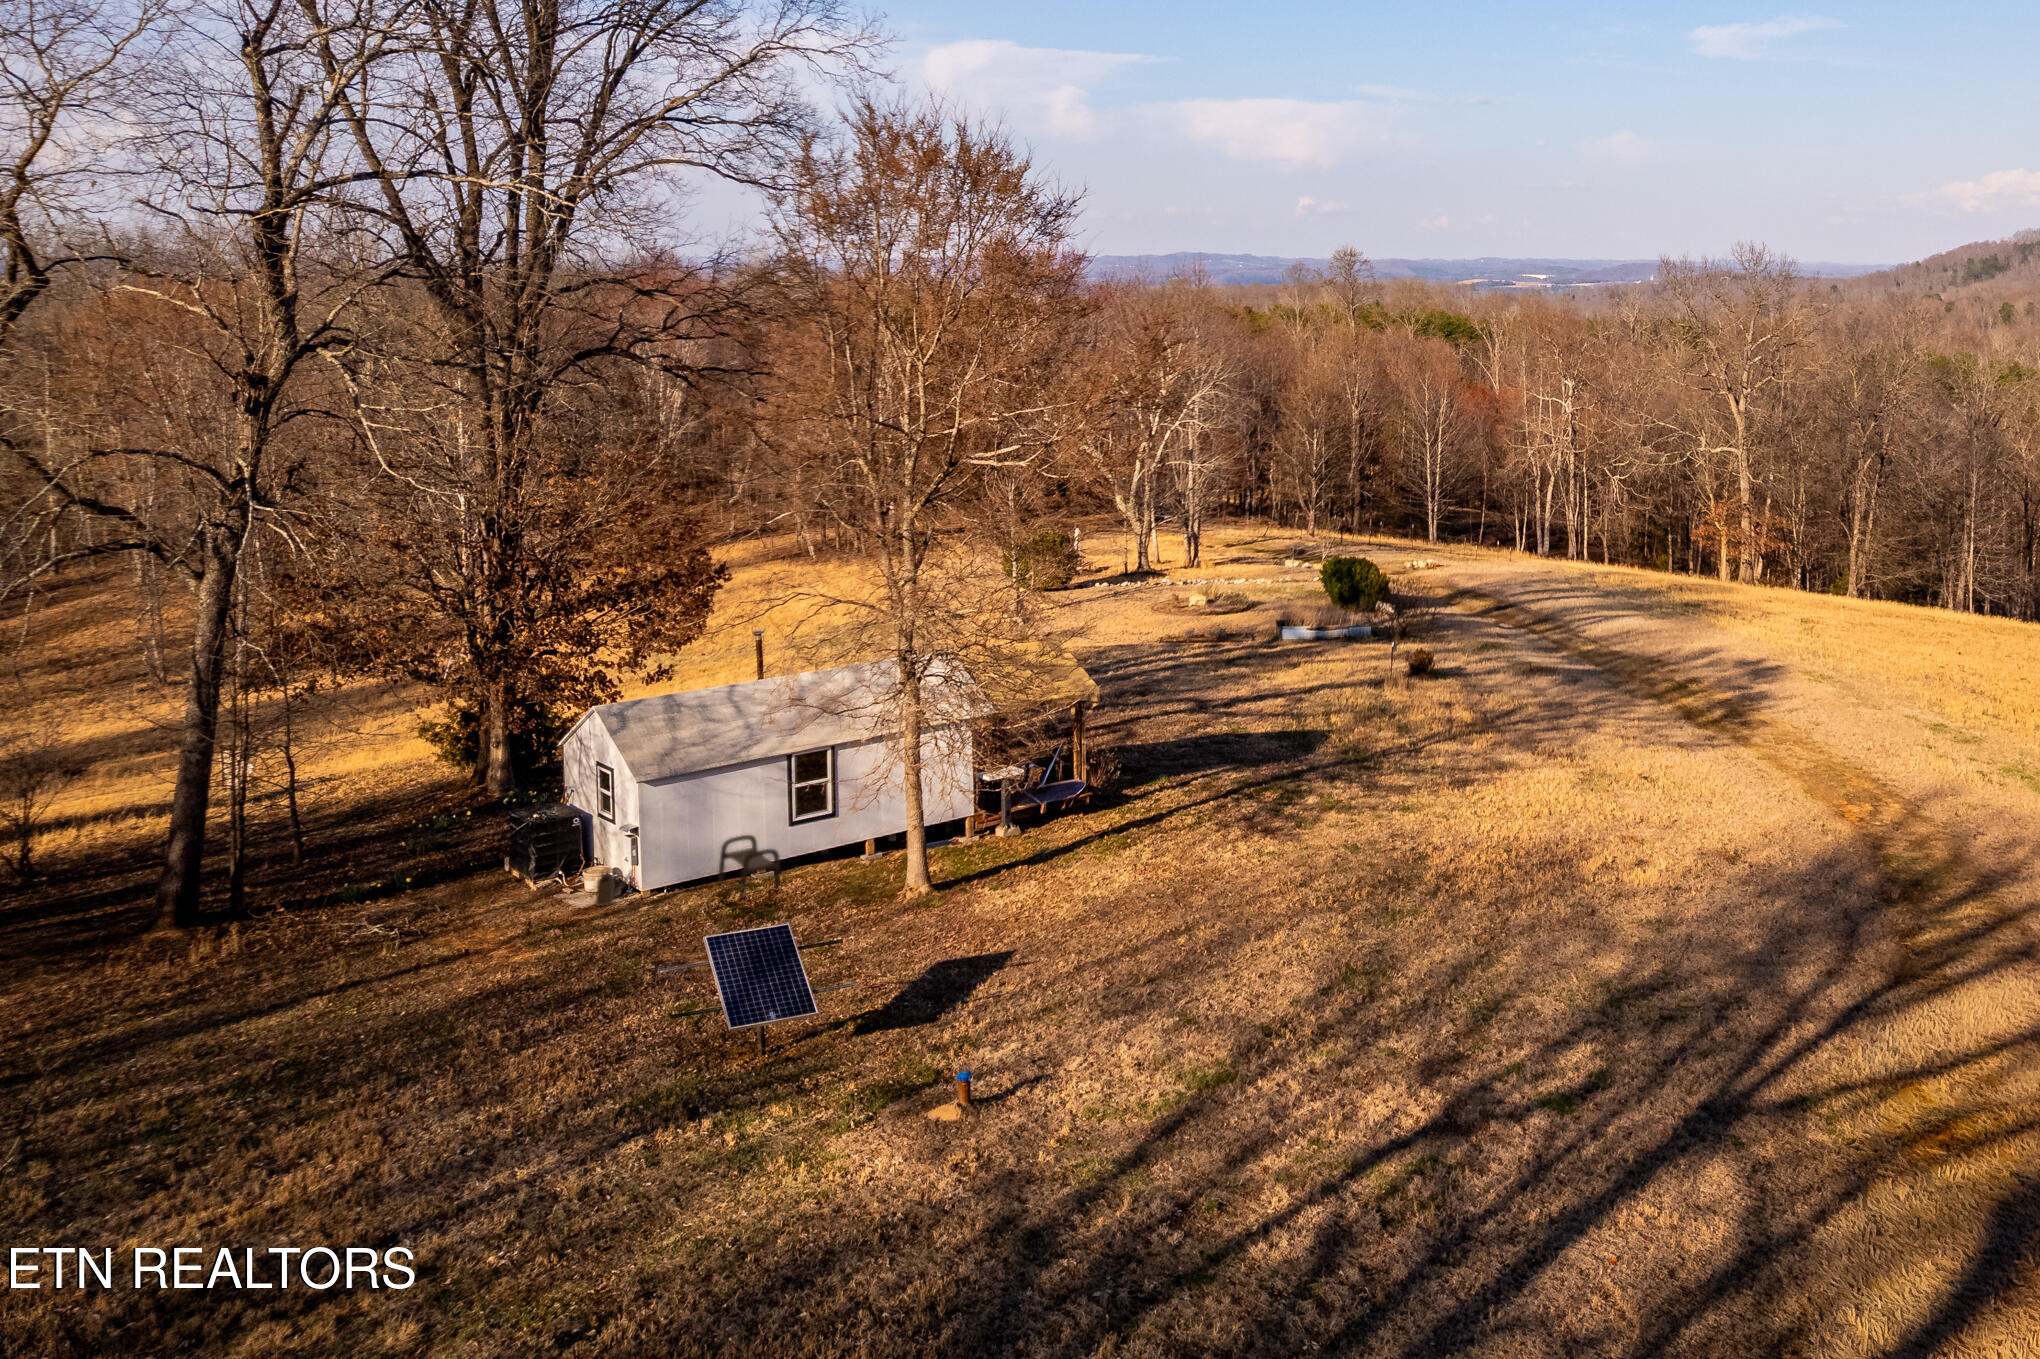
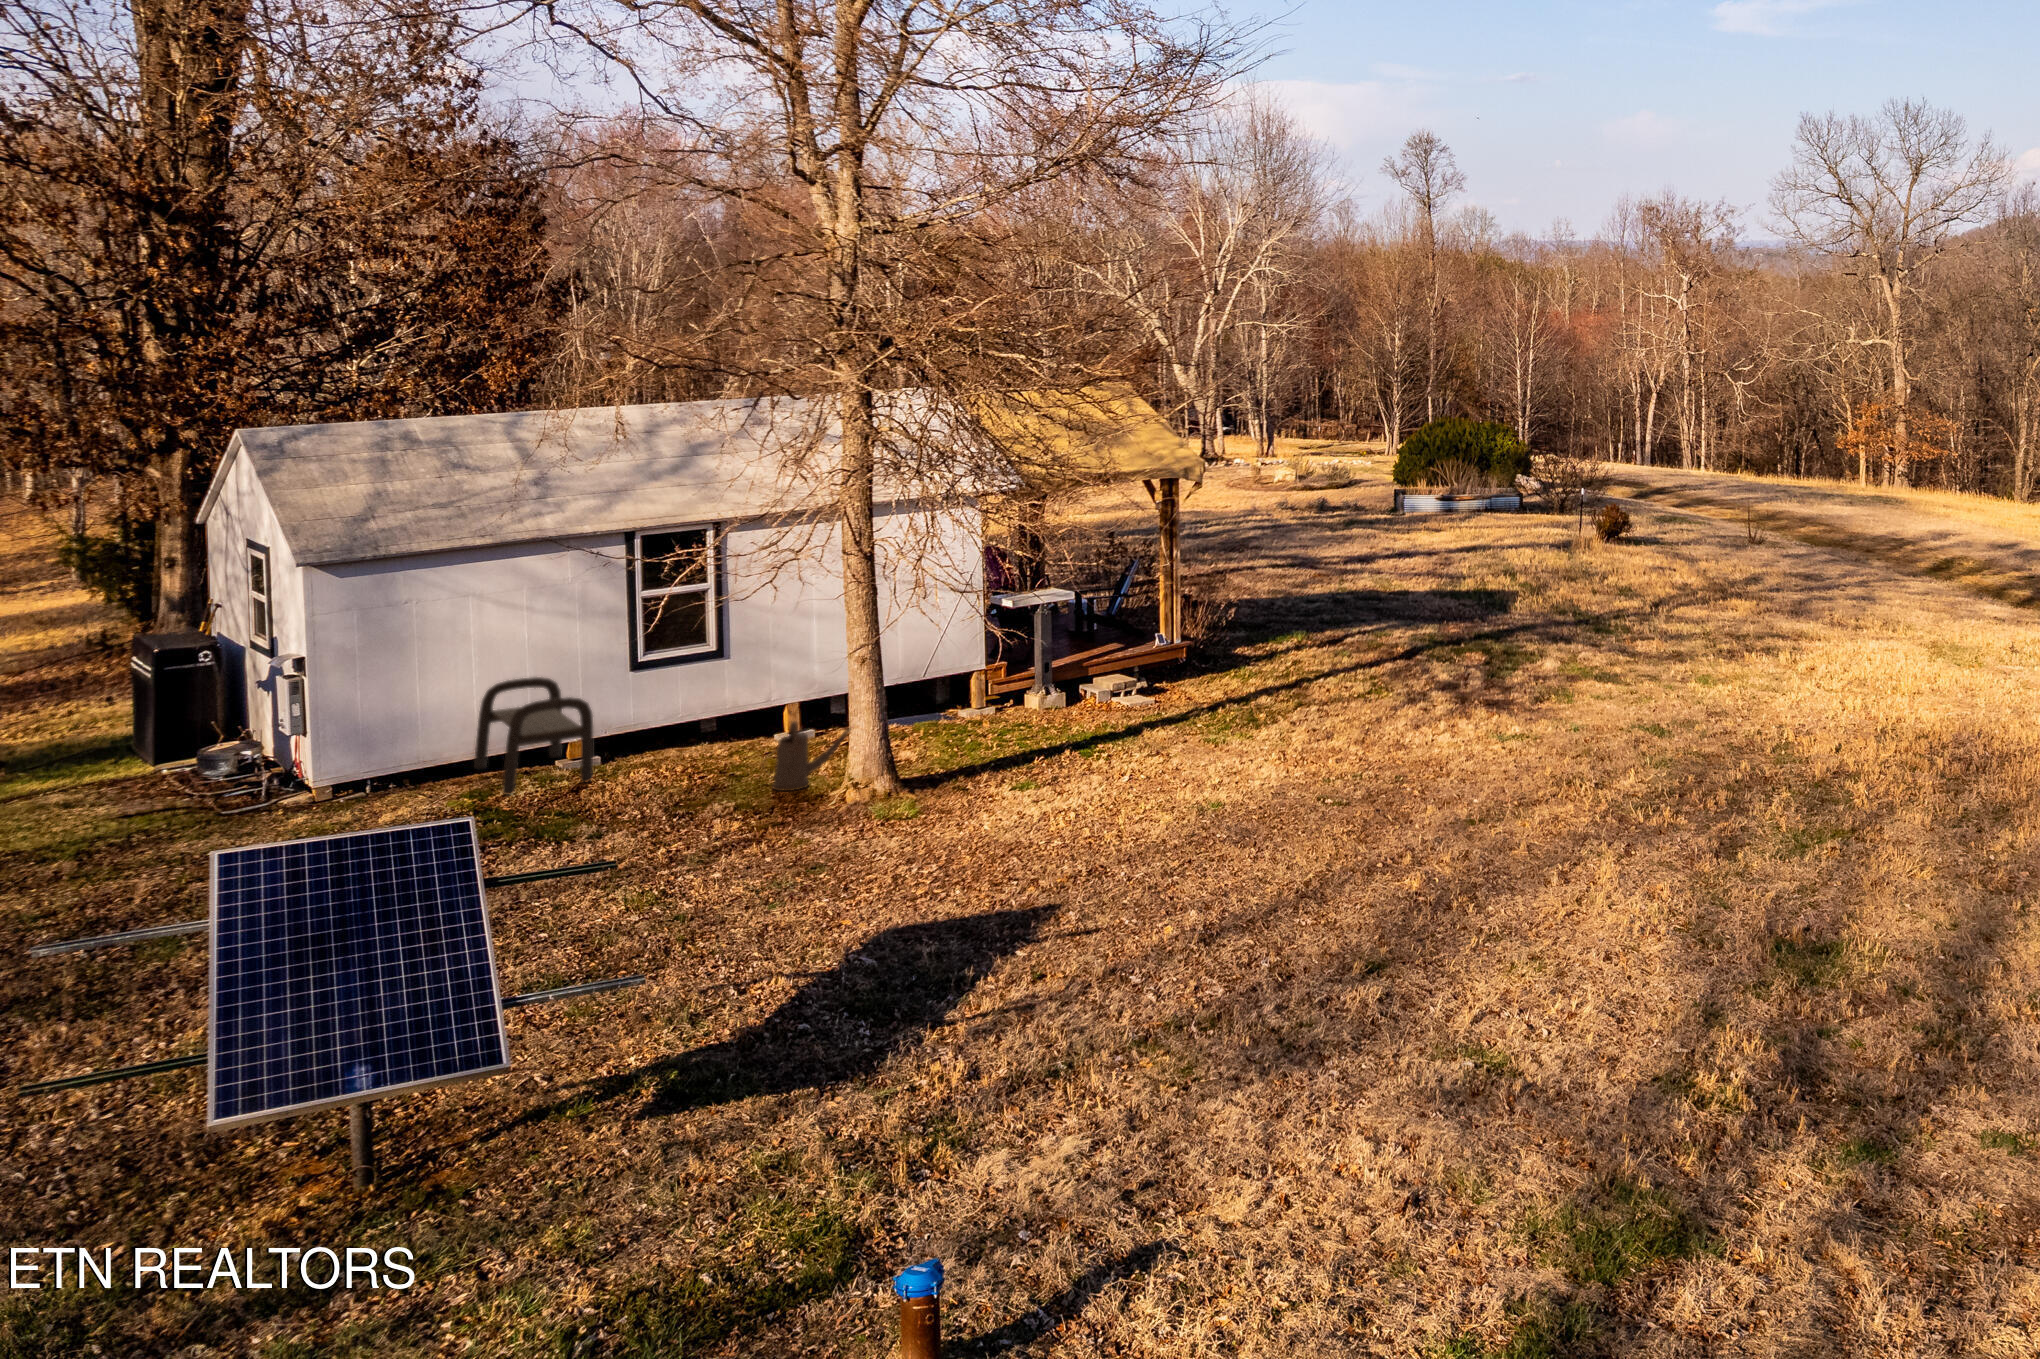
watering can: present [590,871,632,906] -> present [765,722,851,791]

